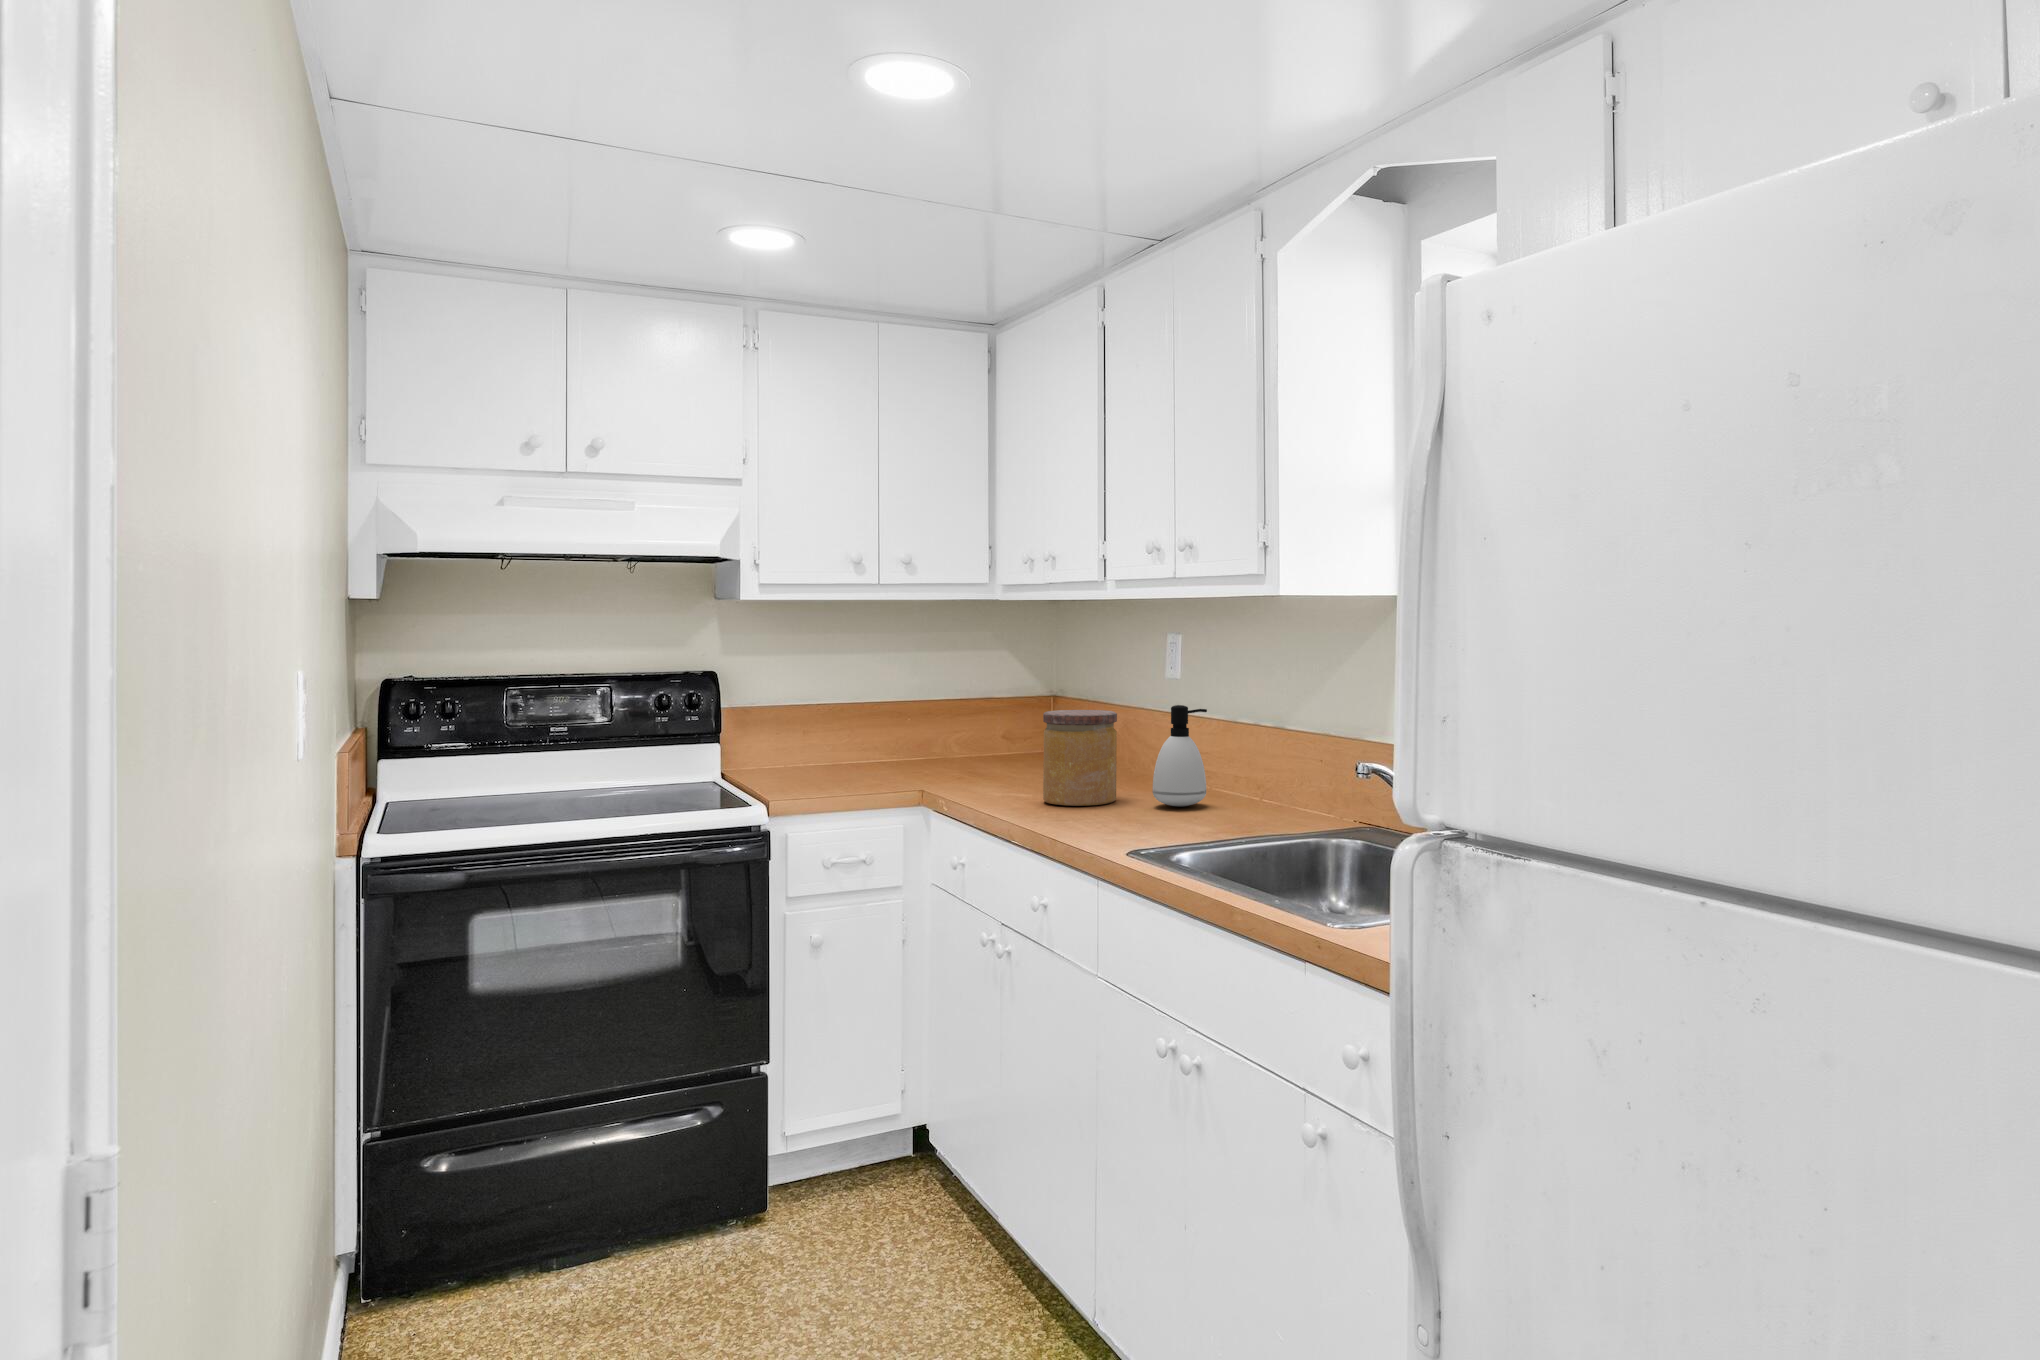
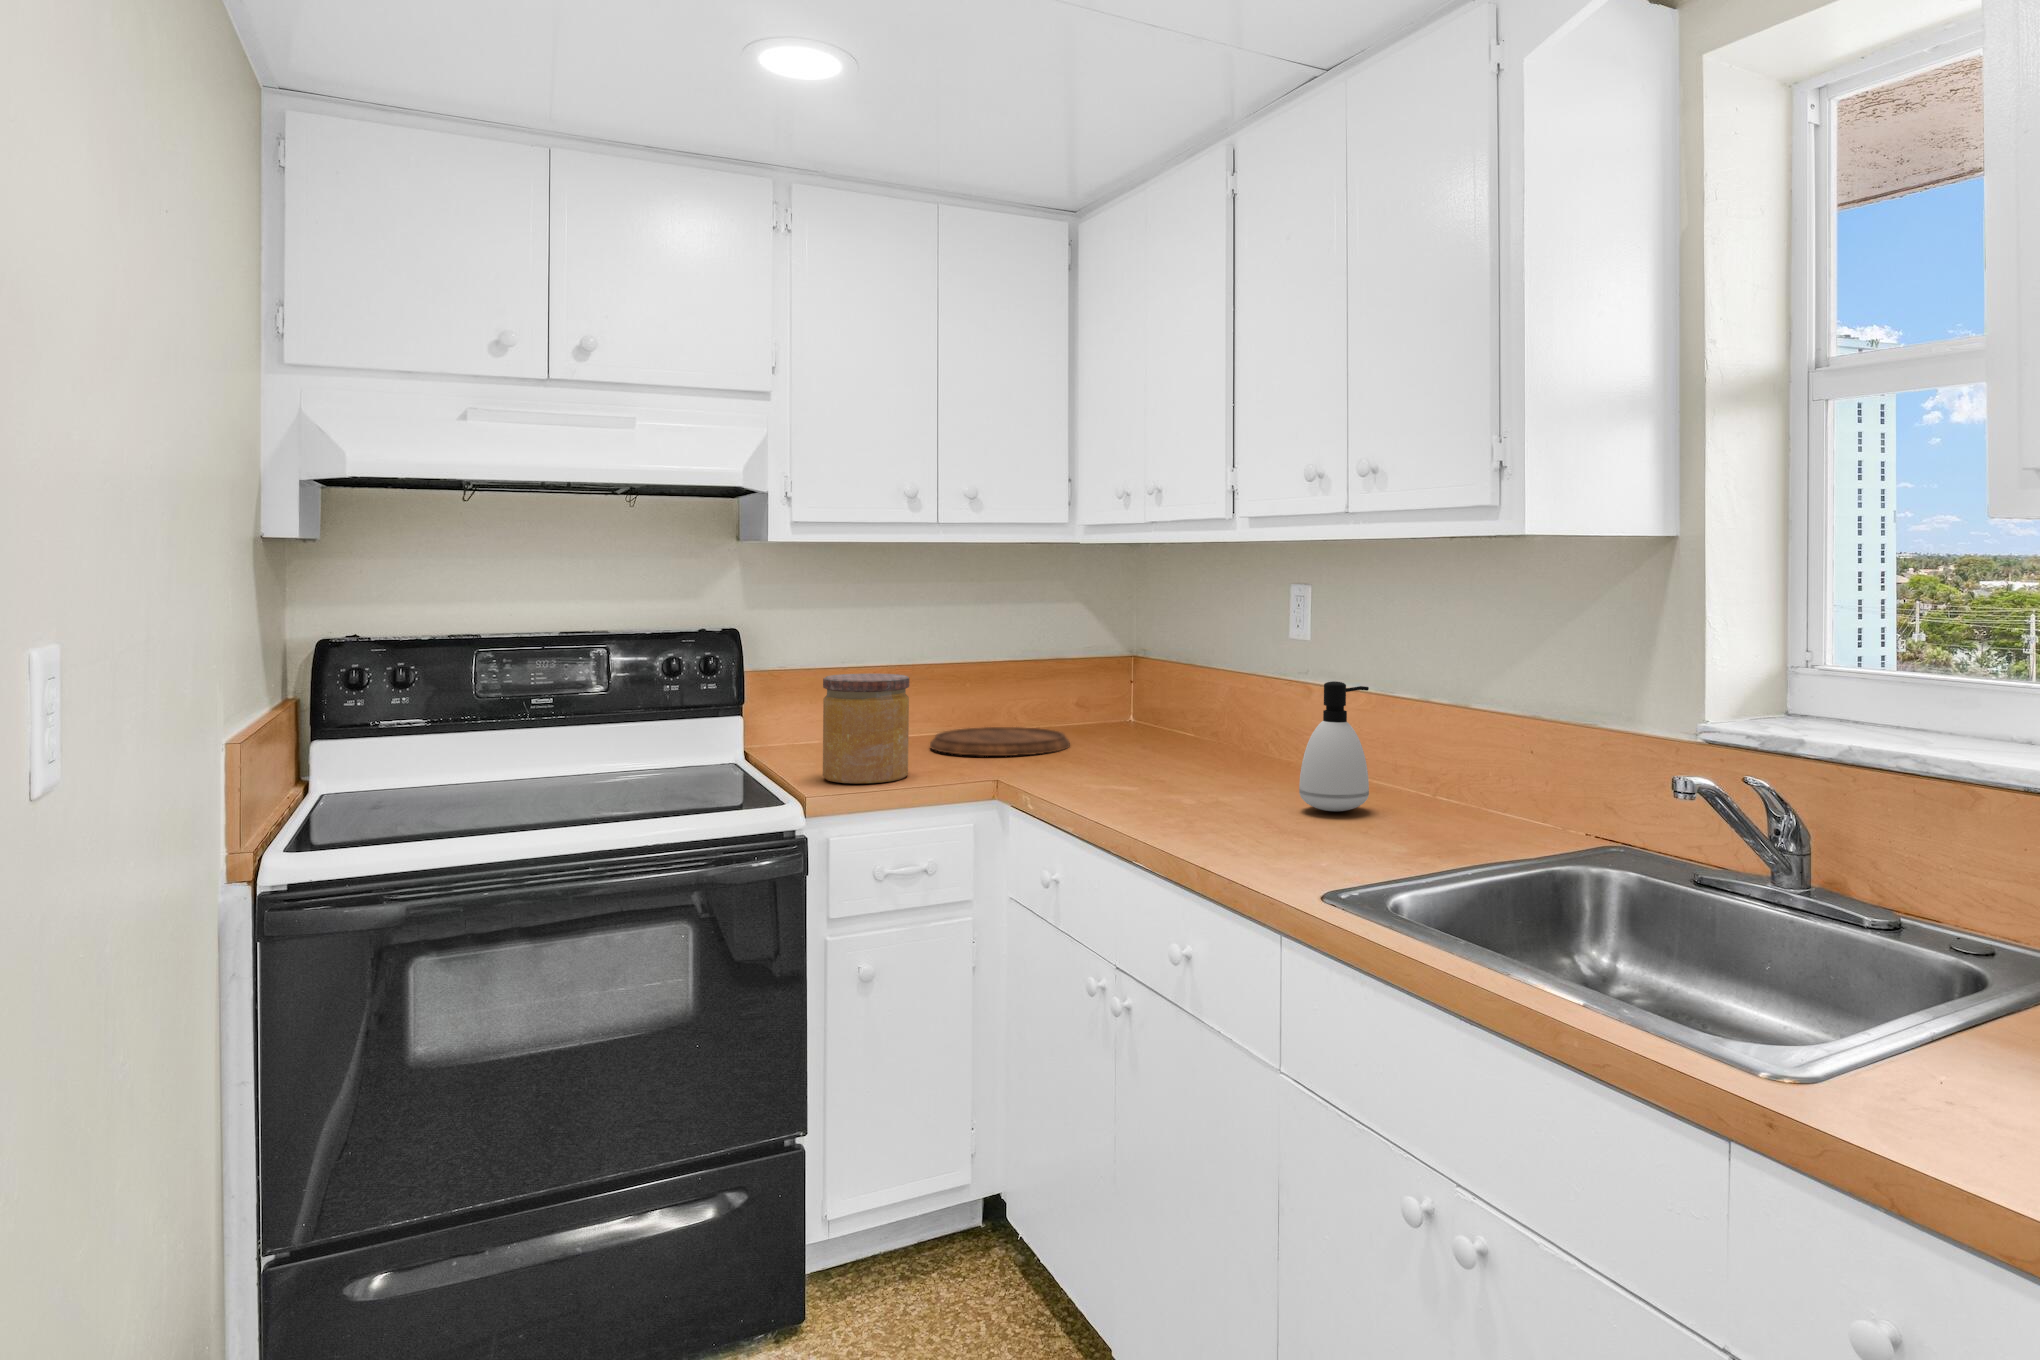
jar: present [1043,710,1117,806] -> present [823,674,909,783]
cutting board: none [876,752,994,773] -> present [930,727,1070,756]

